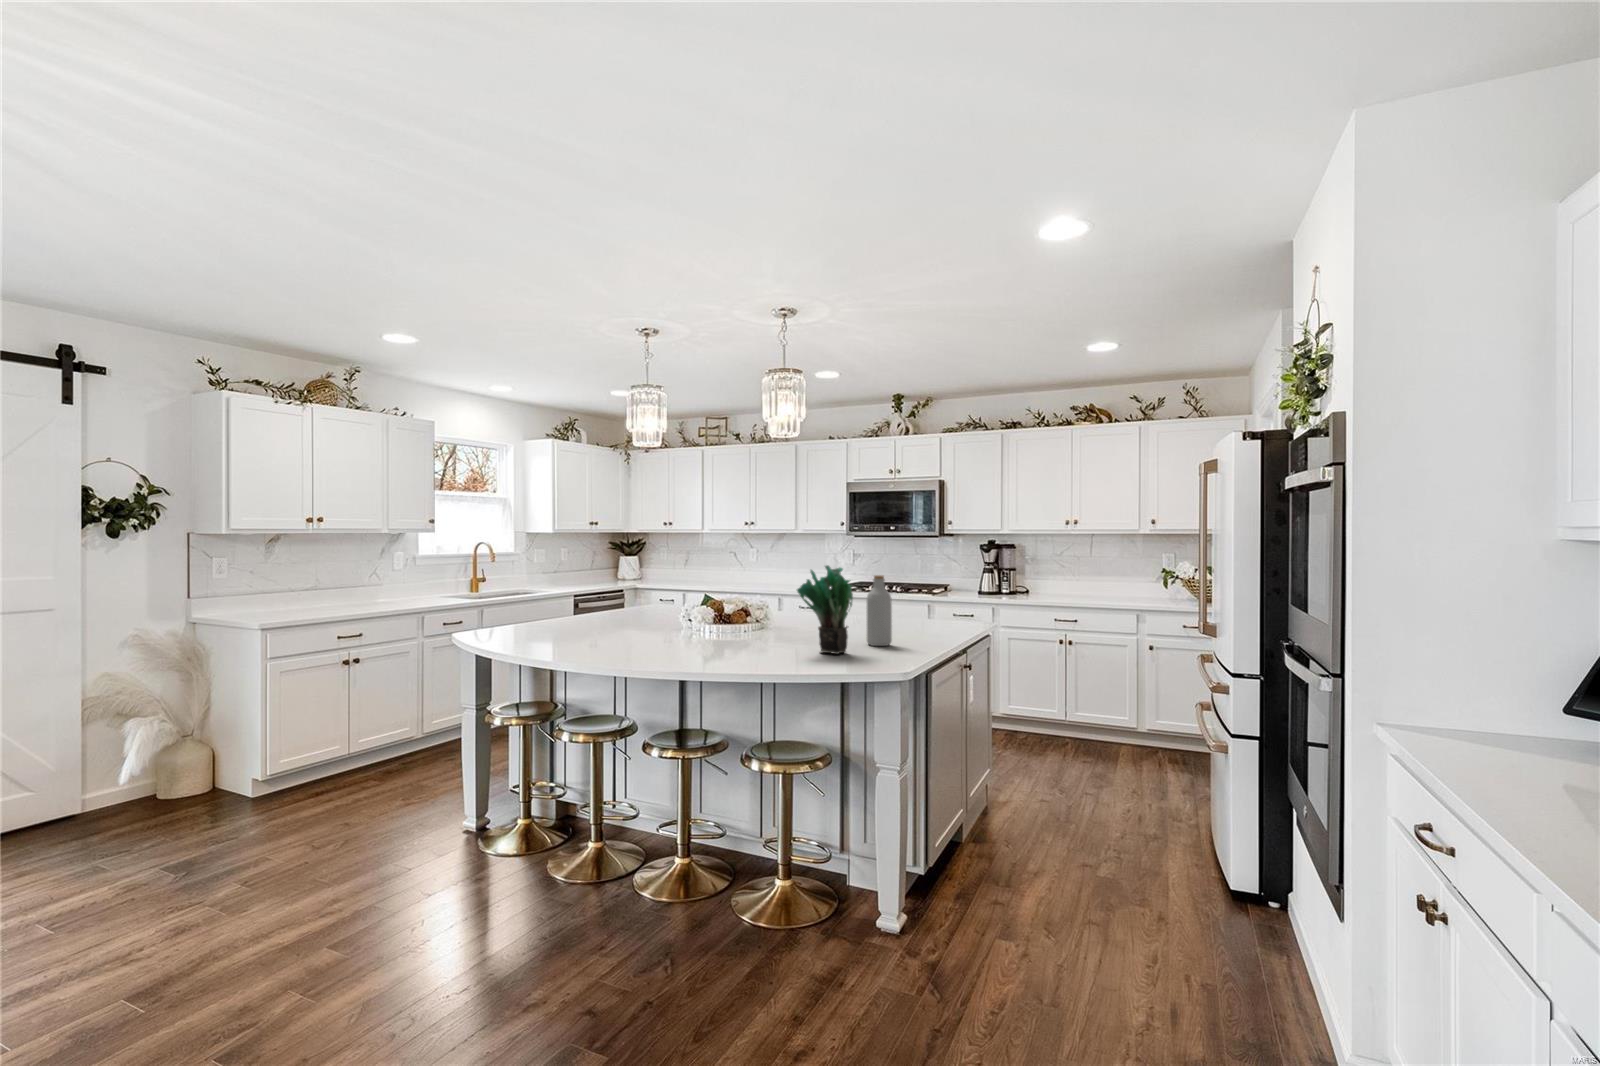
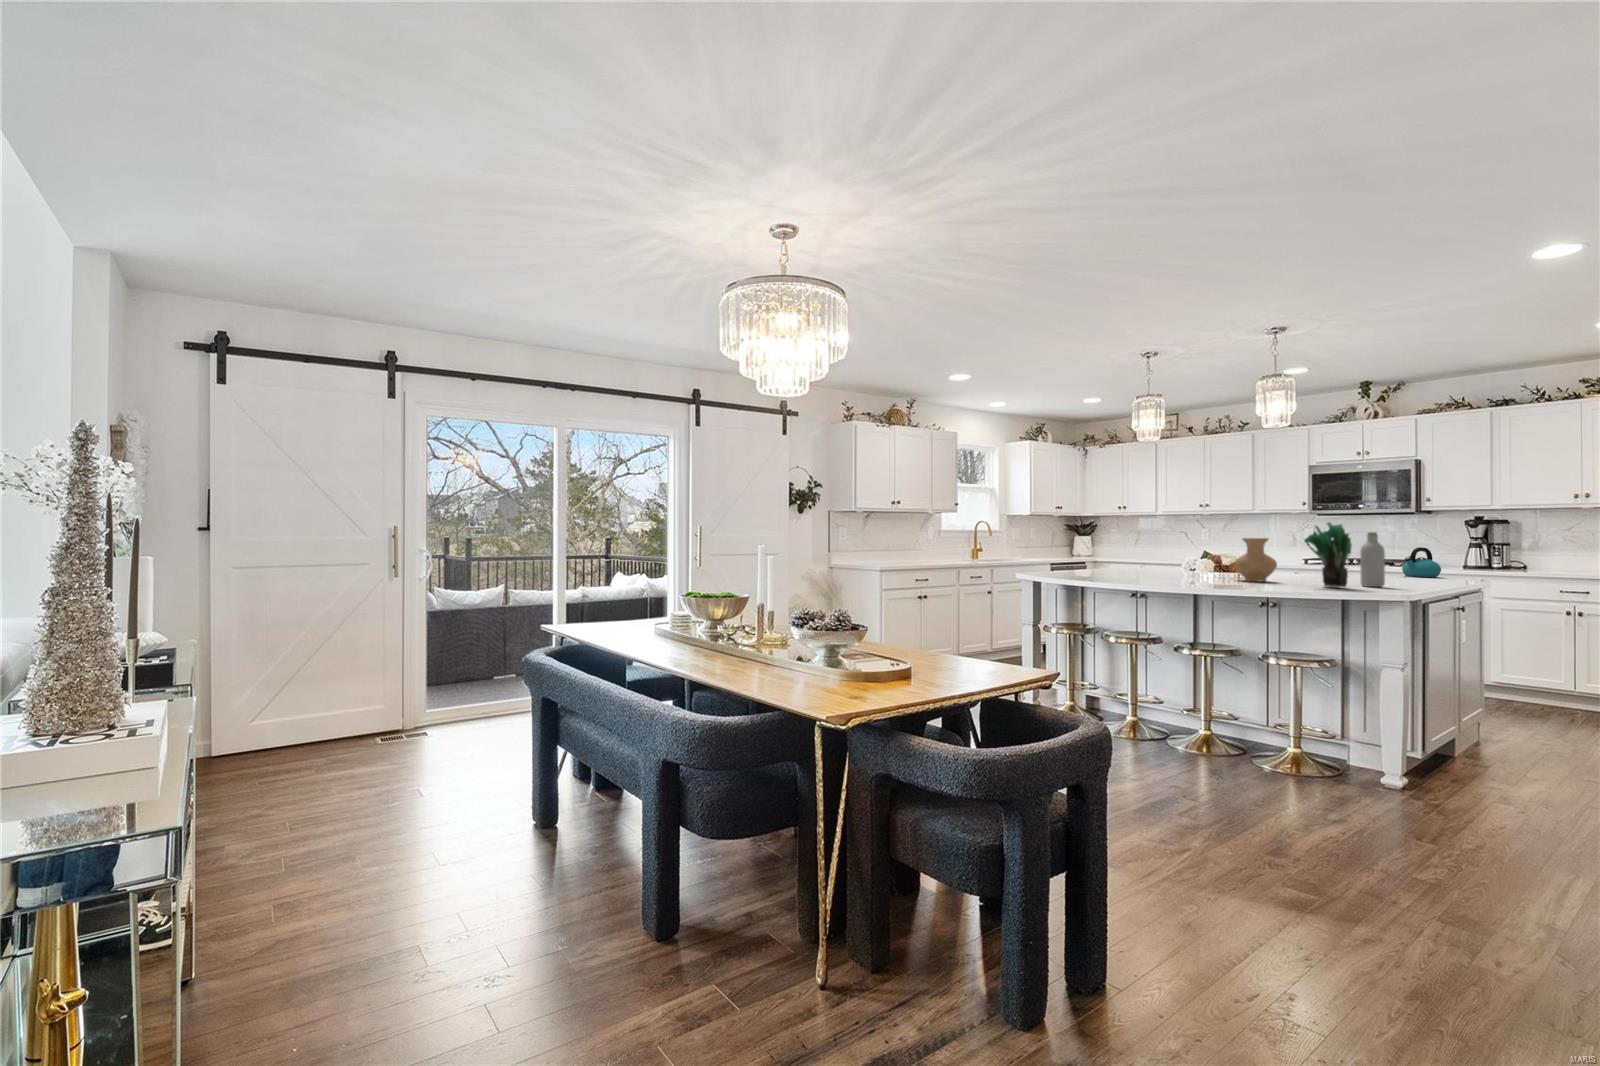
kettle: none [923,580,957,614] -> present [1402,547,1441,577]
vase: none [723,583,774,644] -> present [1234,538,1277,582]

